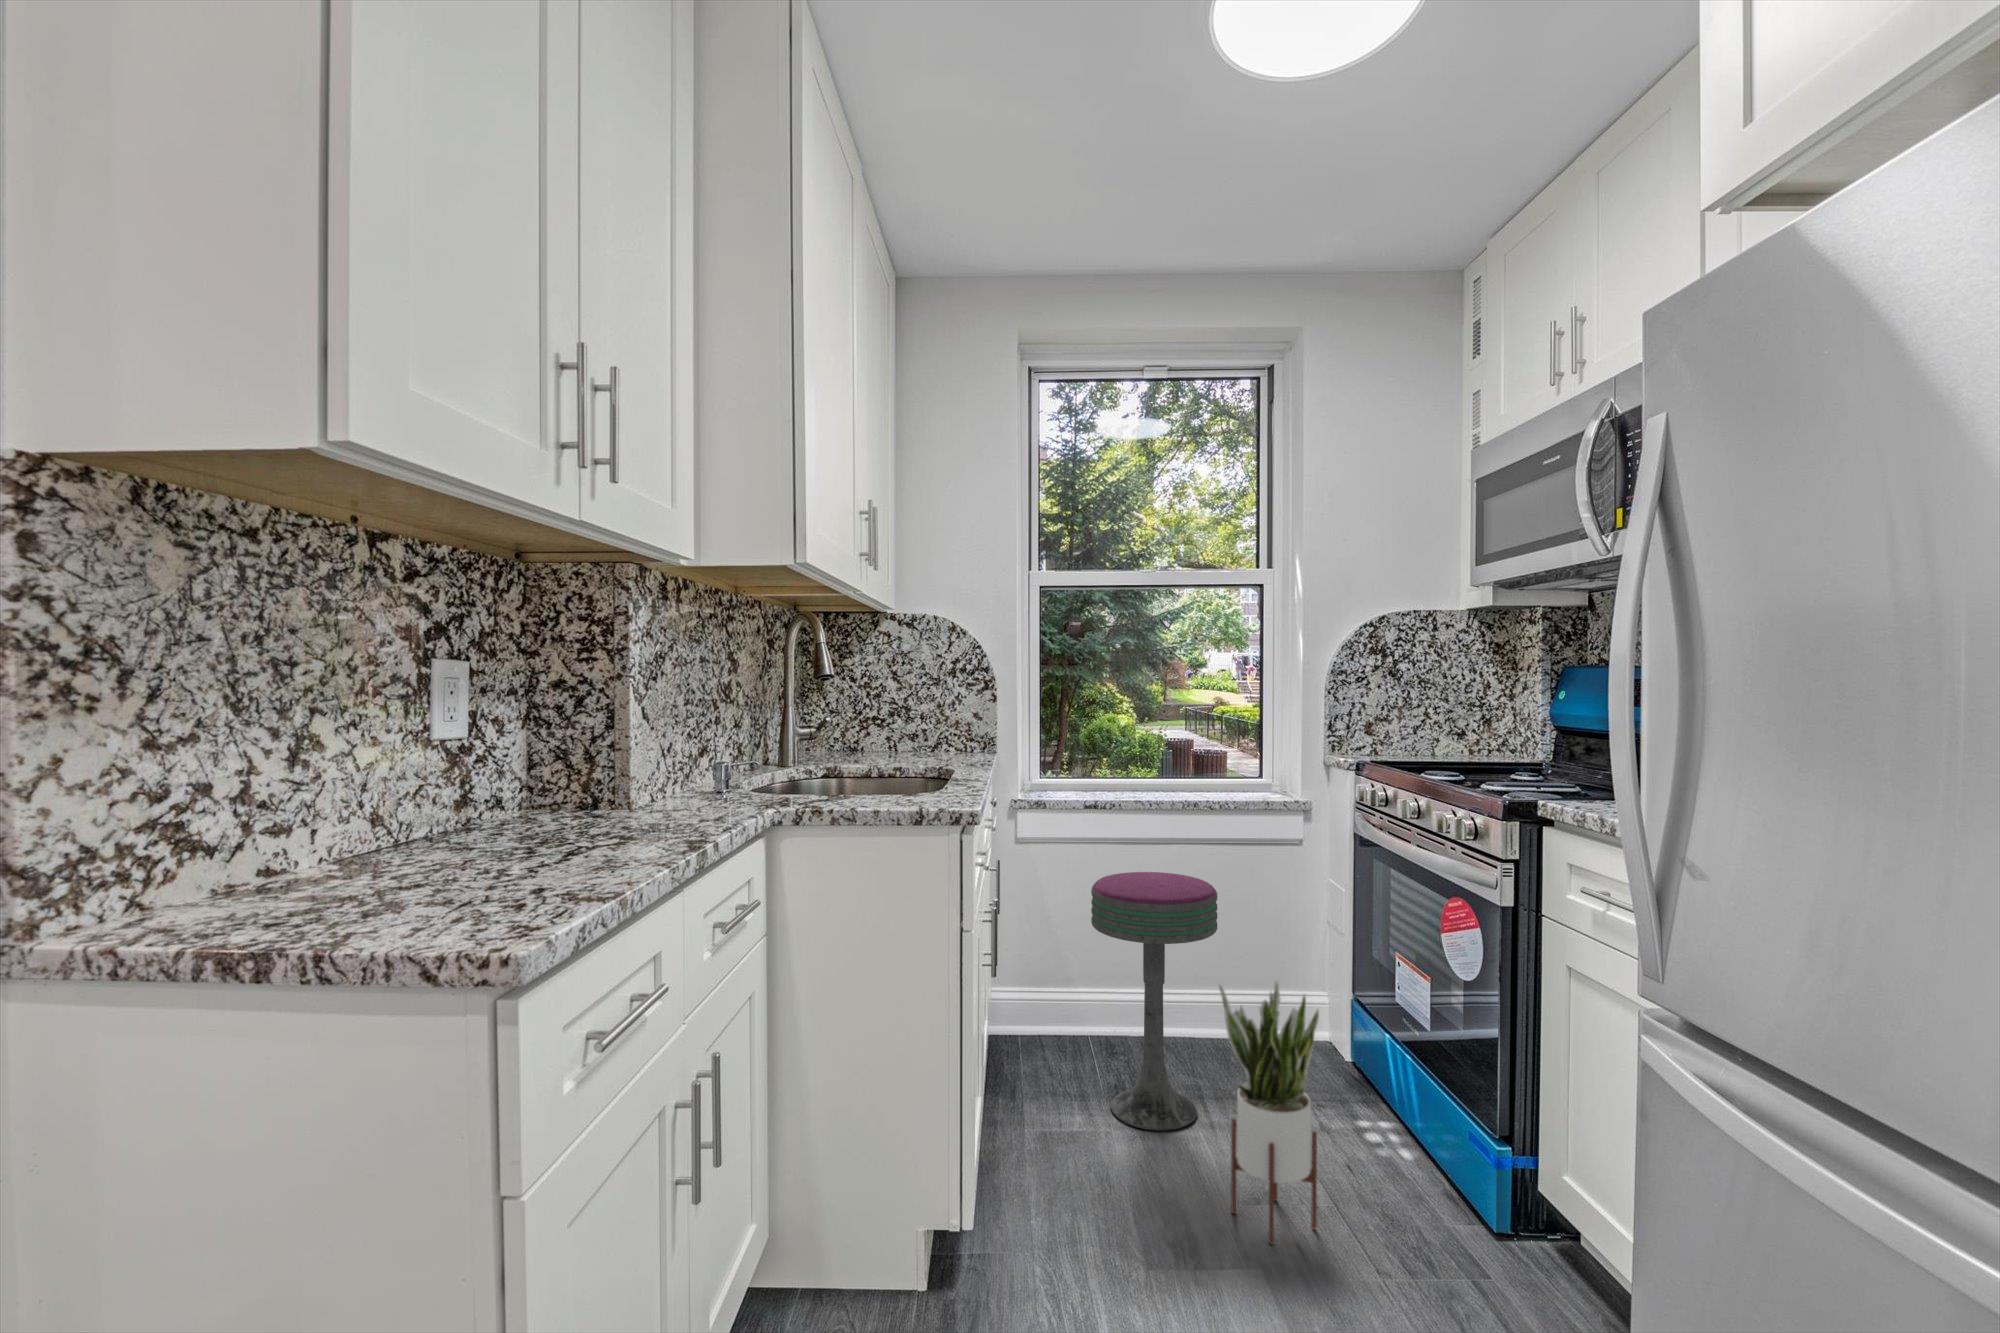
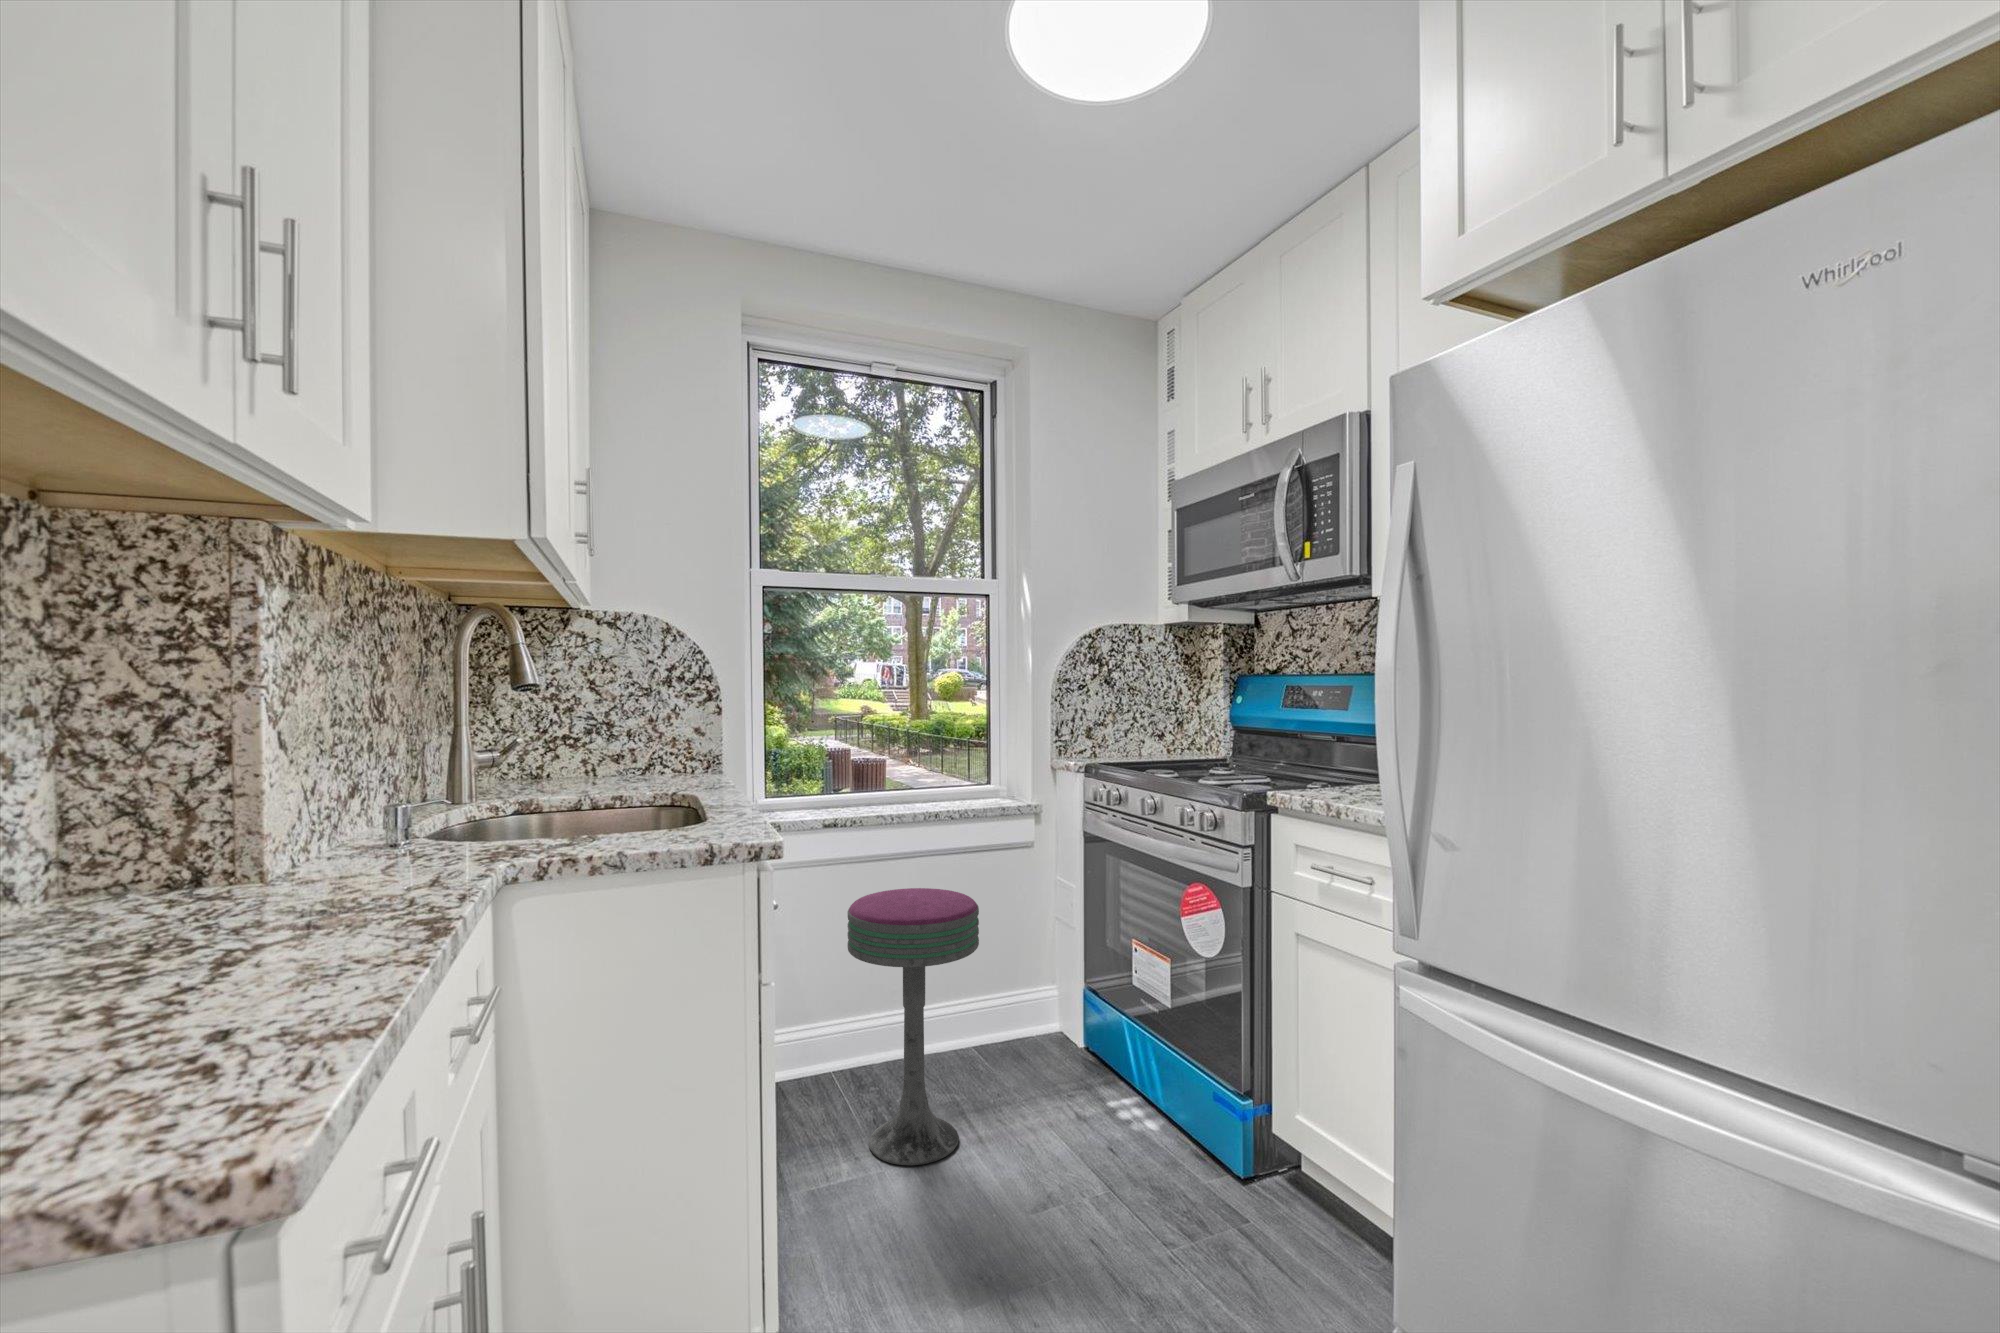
potted plant: present [1219,982,1319,1244] -> none [1016,991,1108,1266]

